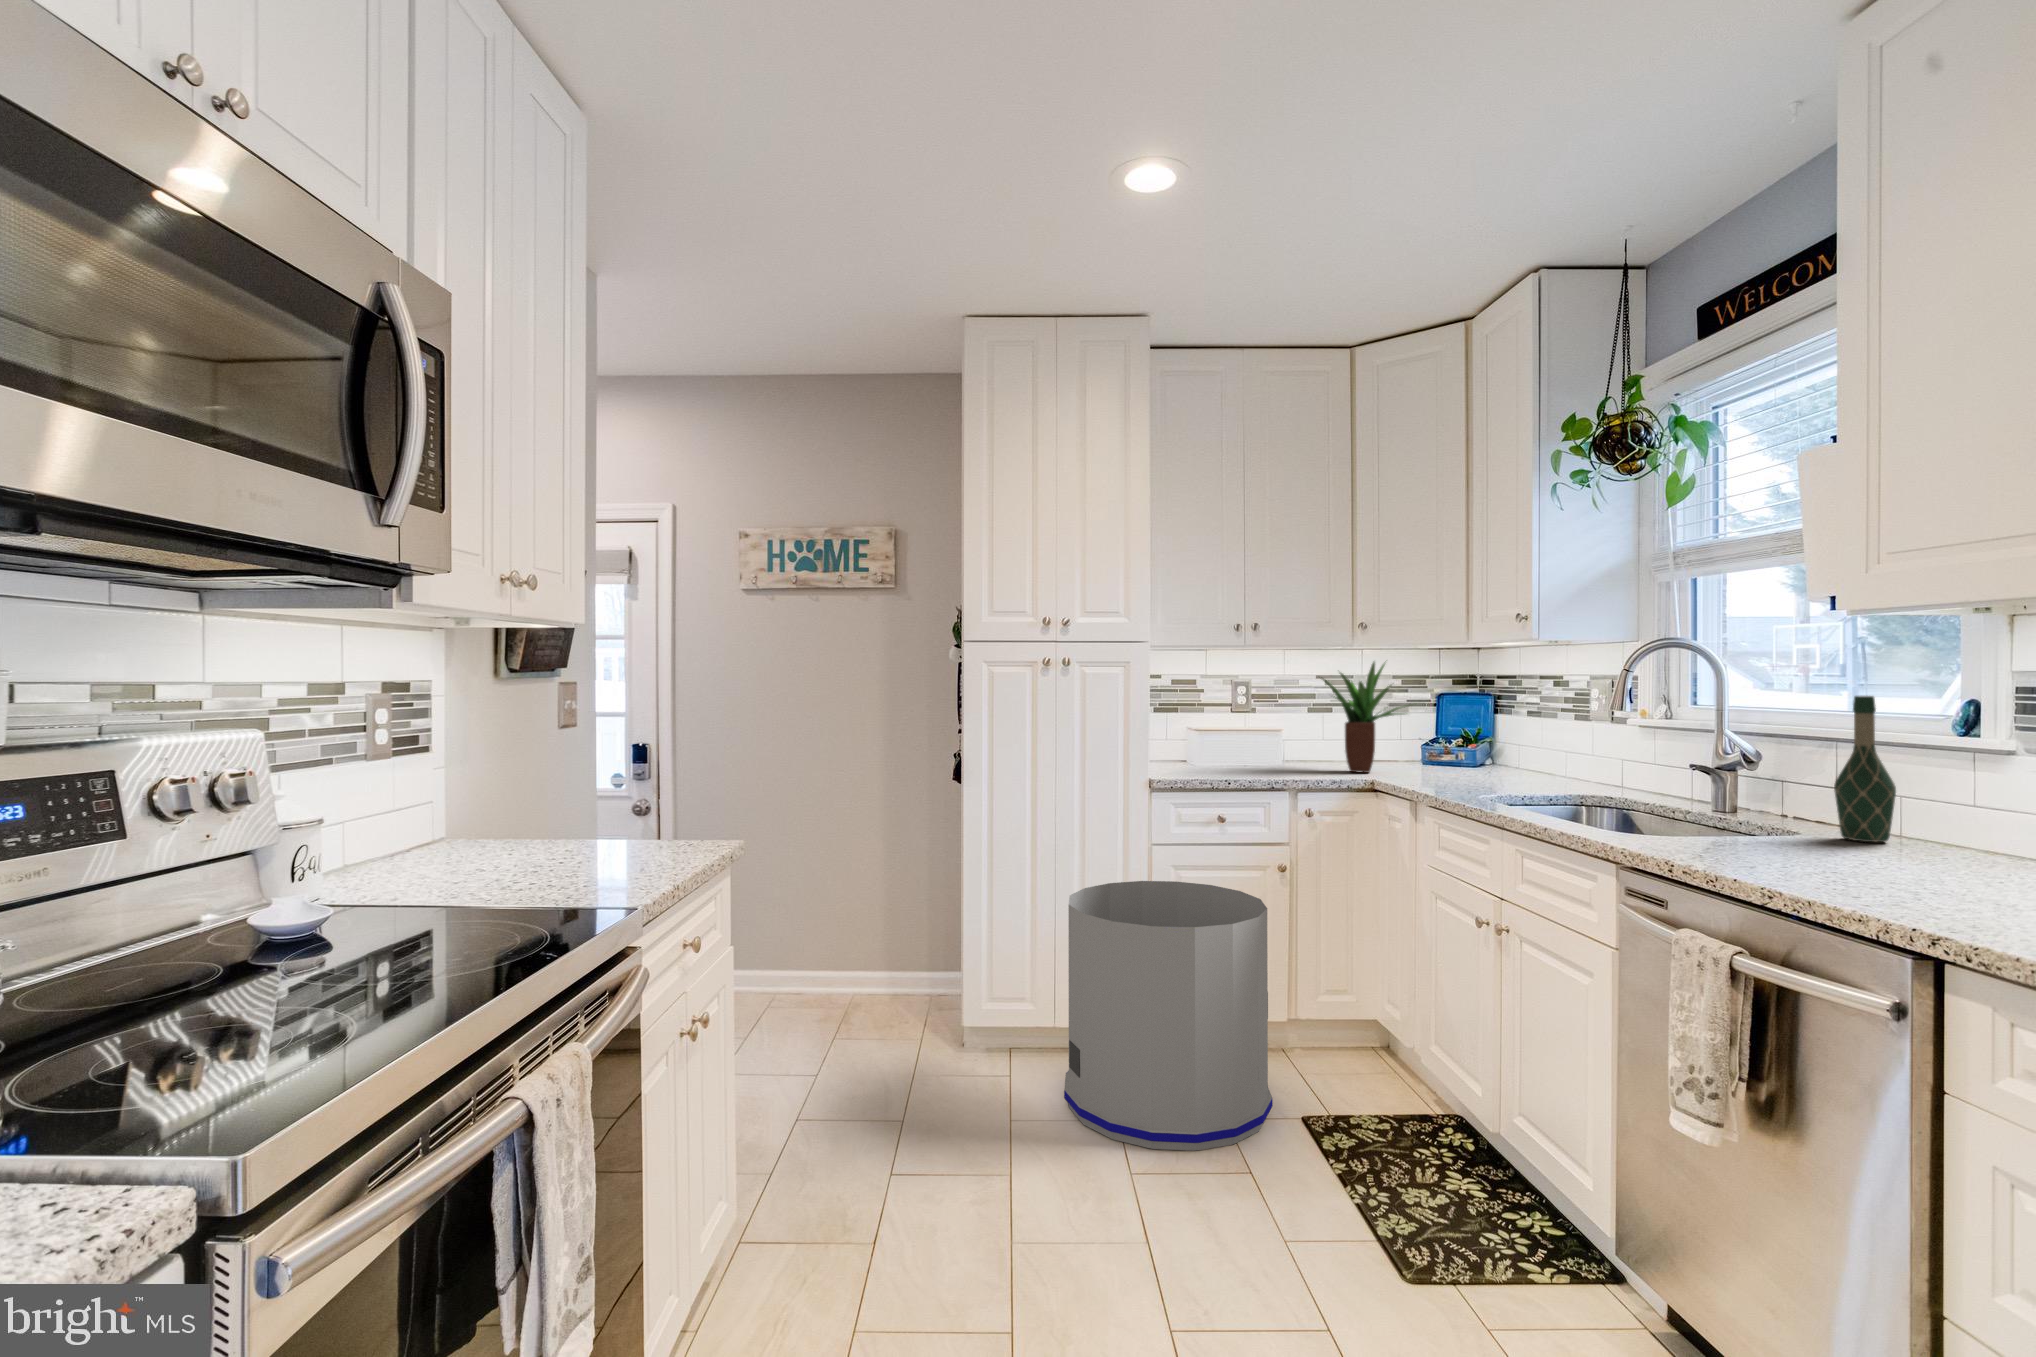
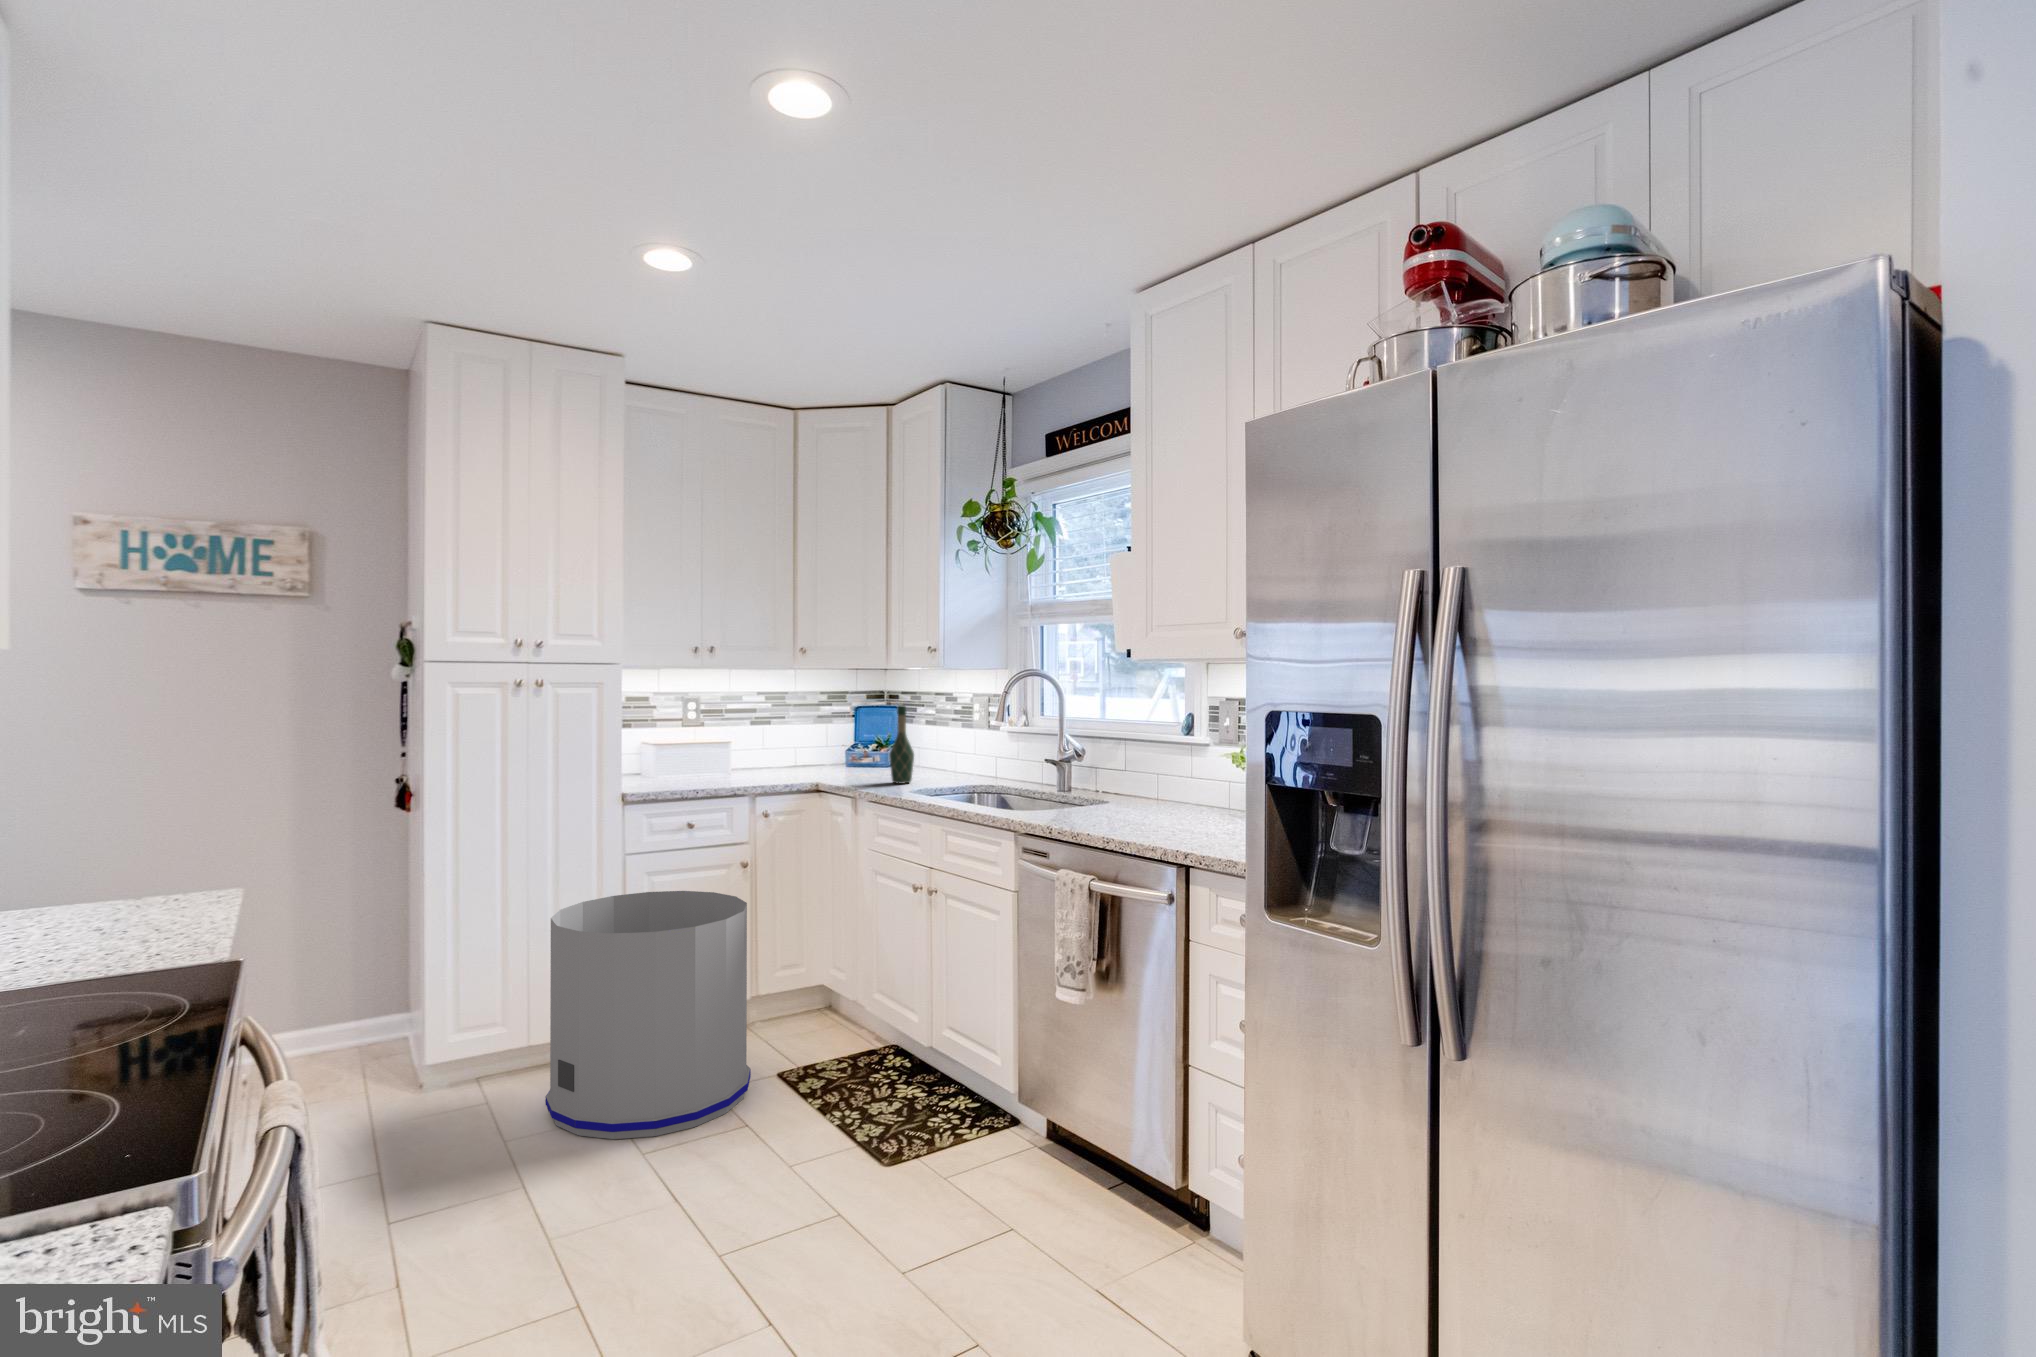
potted plant: present [1323,662,1403,773] -> none [765,678,849,777]
wine bottle: present [1834,696,1896,842] -> present [889,706,914,784]

